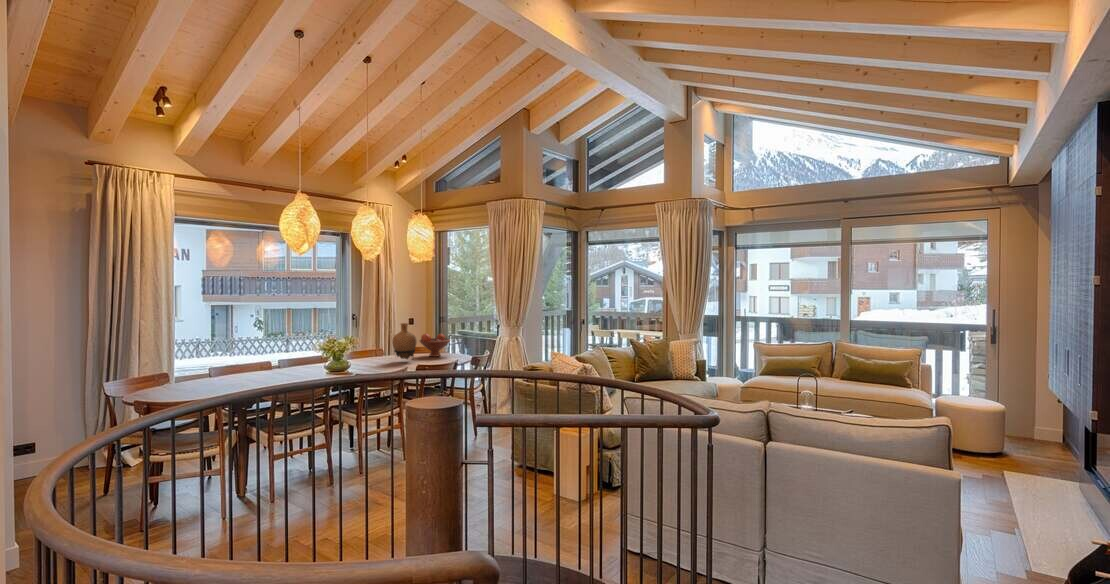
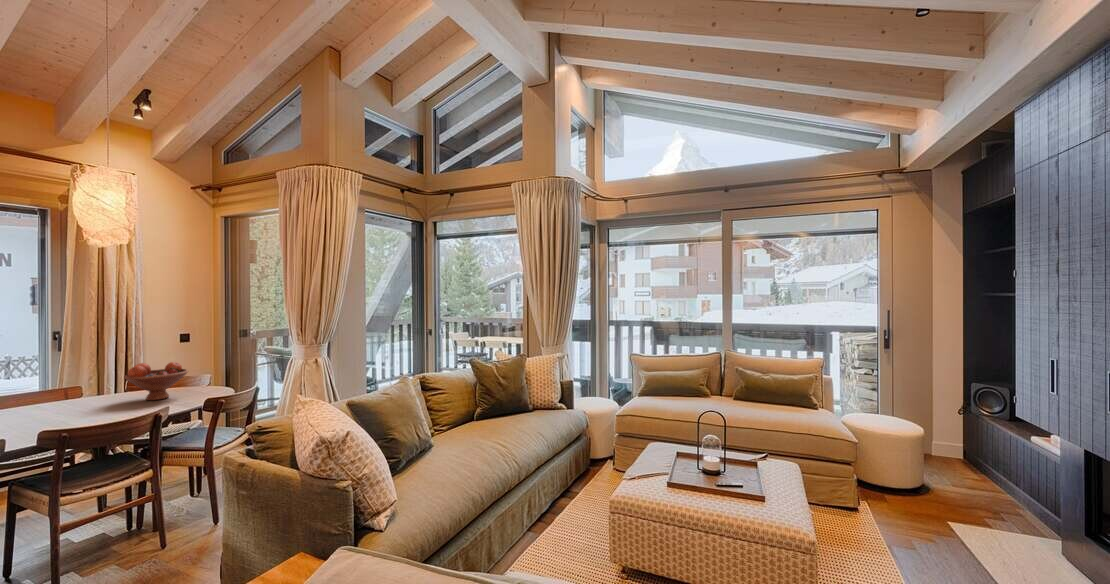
vase: present [392,323,417,359] -> none [37,351,96,415]

